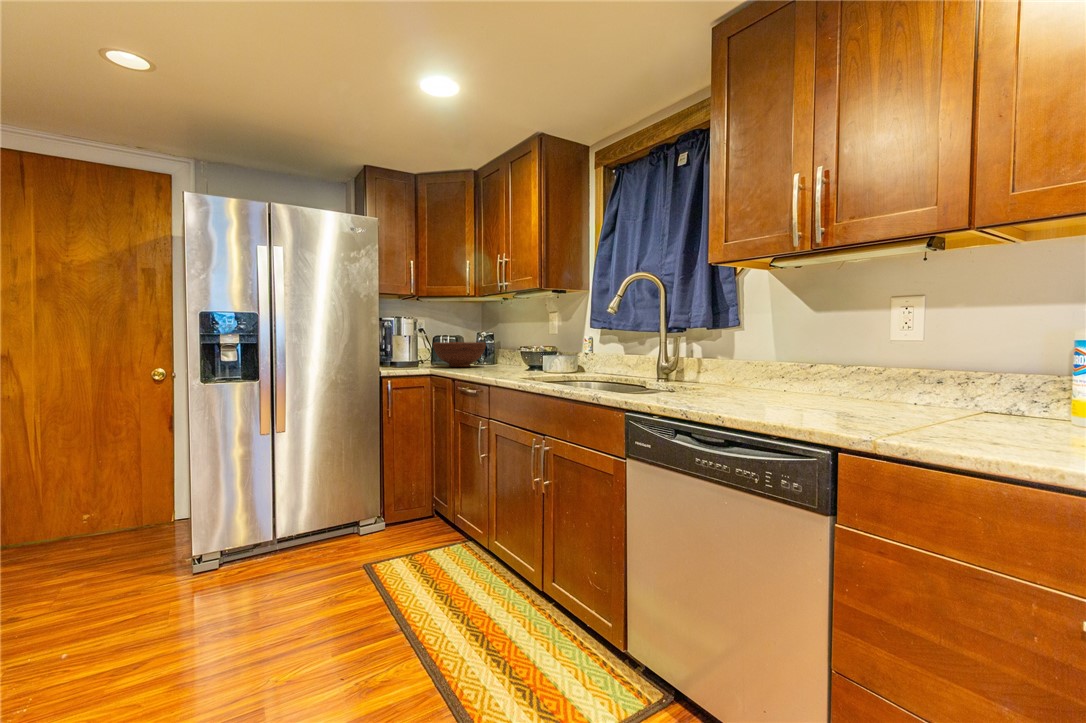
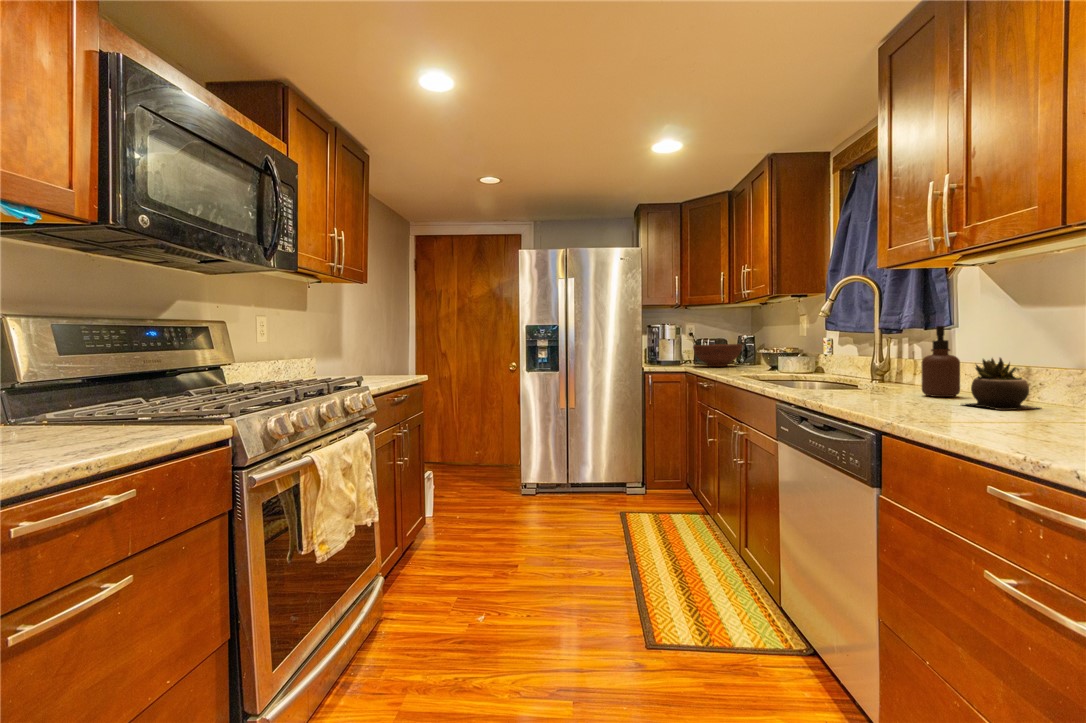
soap dispenser: none [737,323,770,393] -> present [921,326,960,397]
succulent plant: none [799,353,861,405] -> present [966,358,1039,410]

